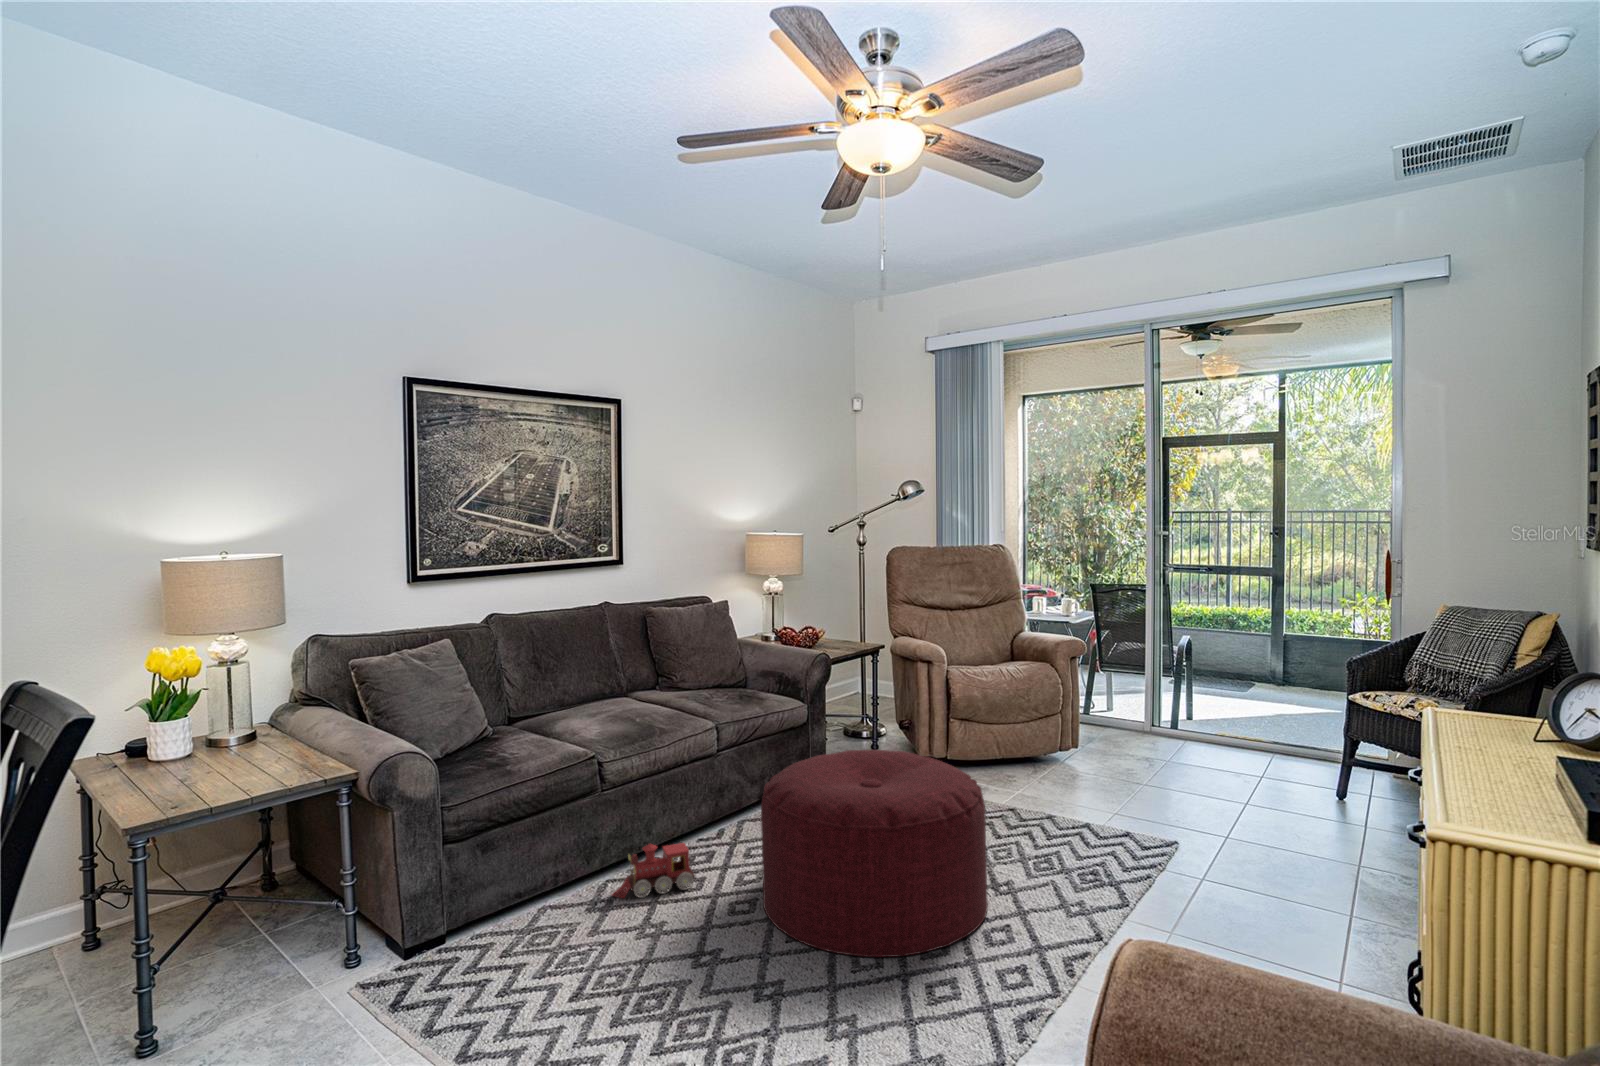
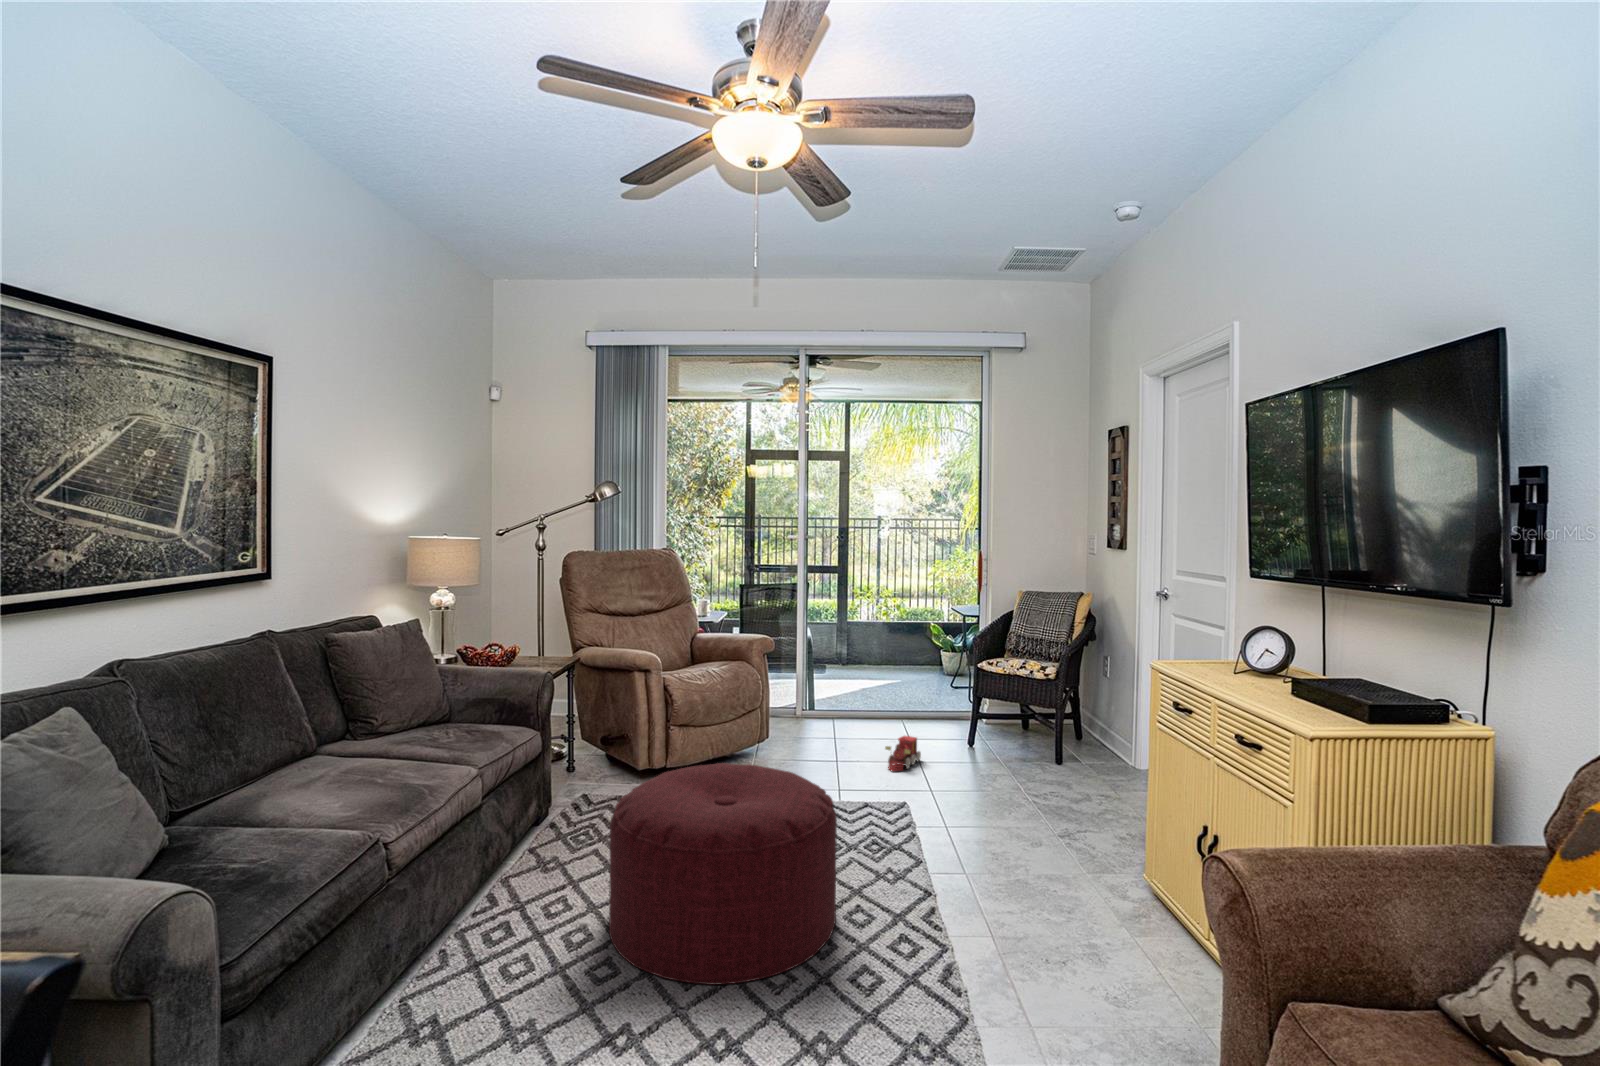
toy train: present [612,843,695,898] -> present [885,736,921,771]

